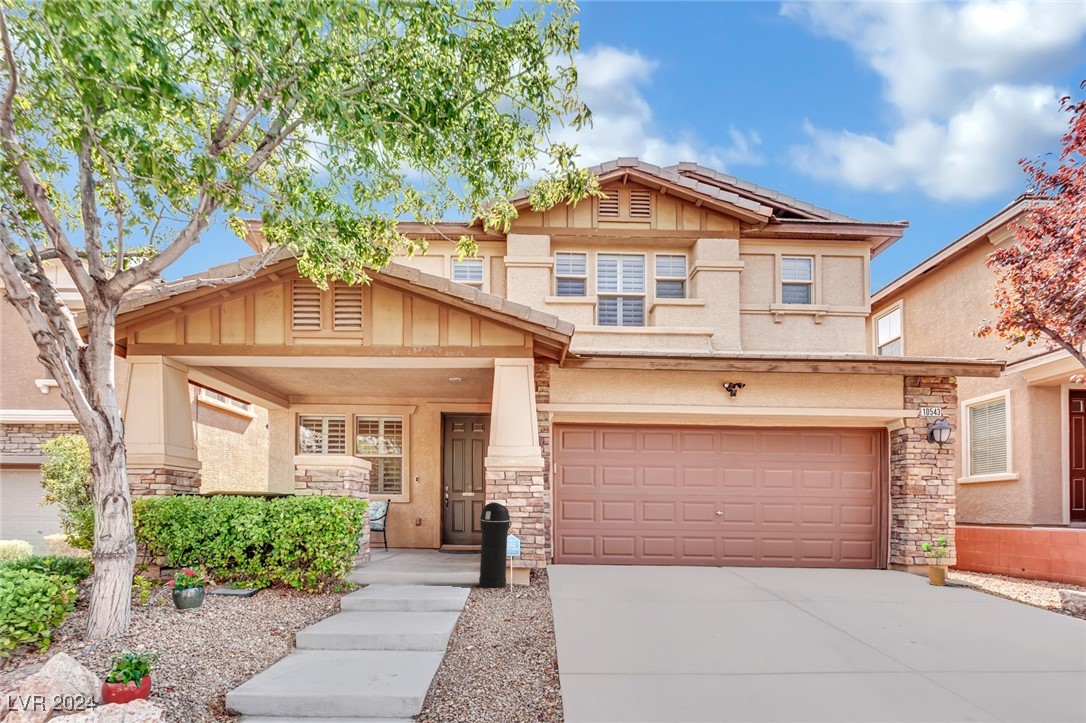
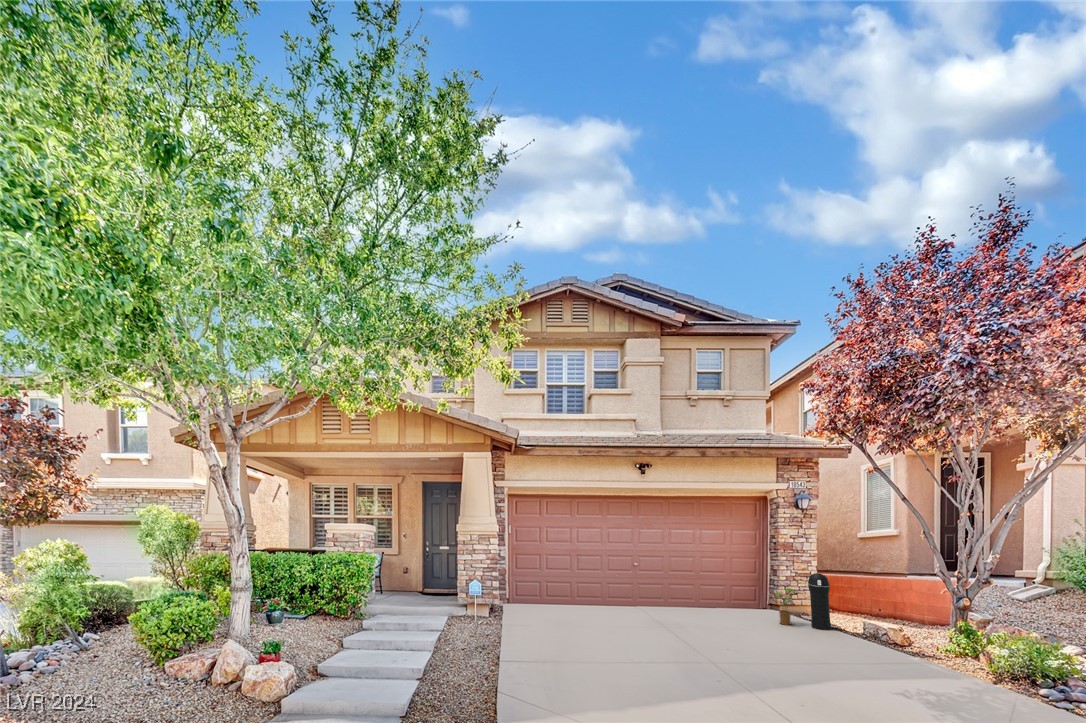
trash can: present [479,502,510,588] -> present [808,573,831,630]

